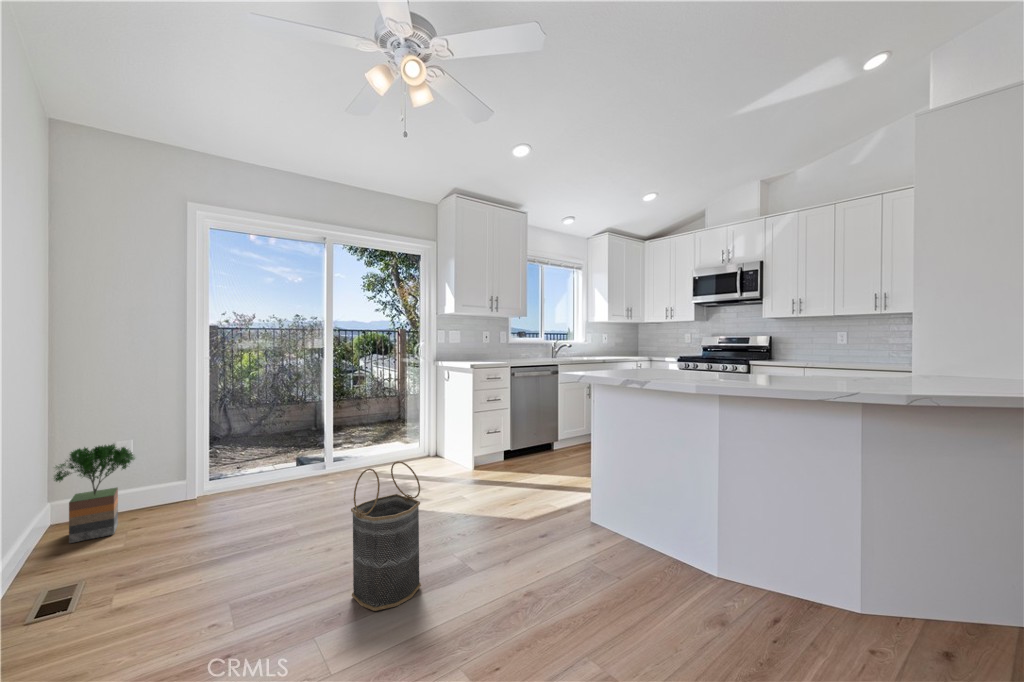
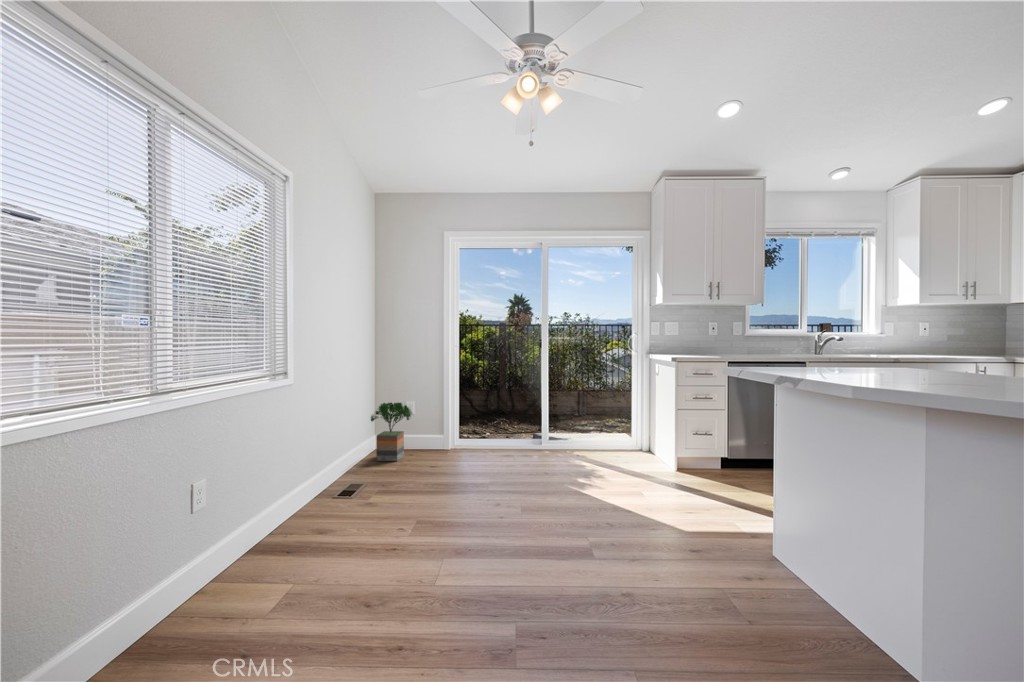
basket: present [351,461,421,611] -> none [471,439,526,564]

